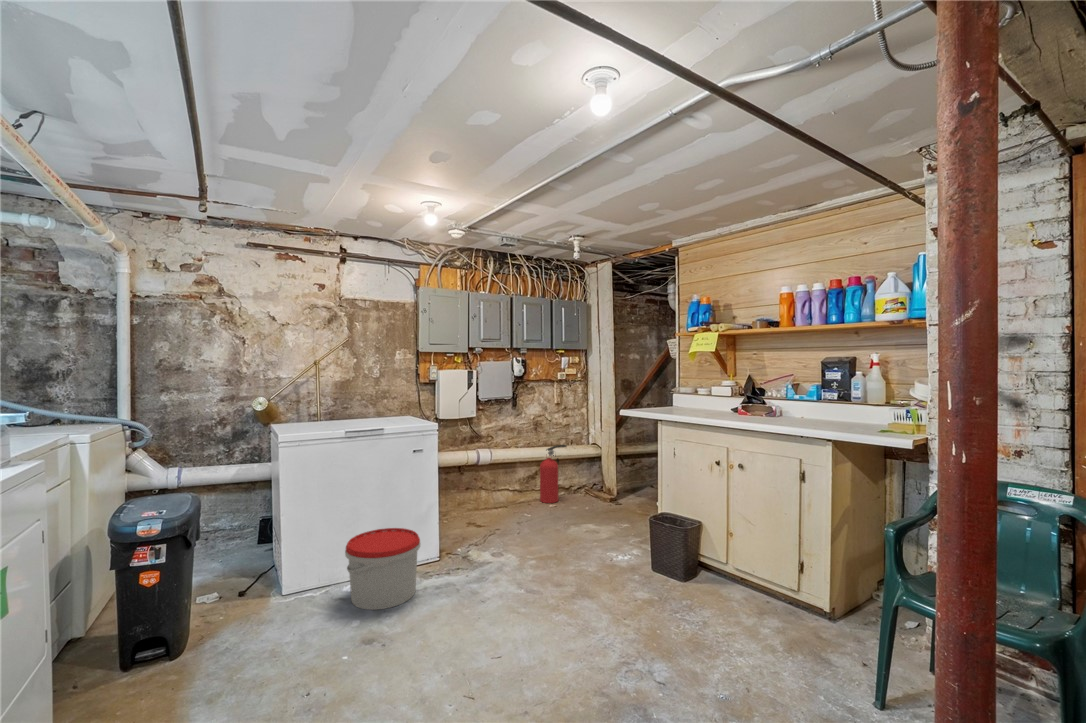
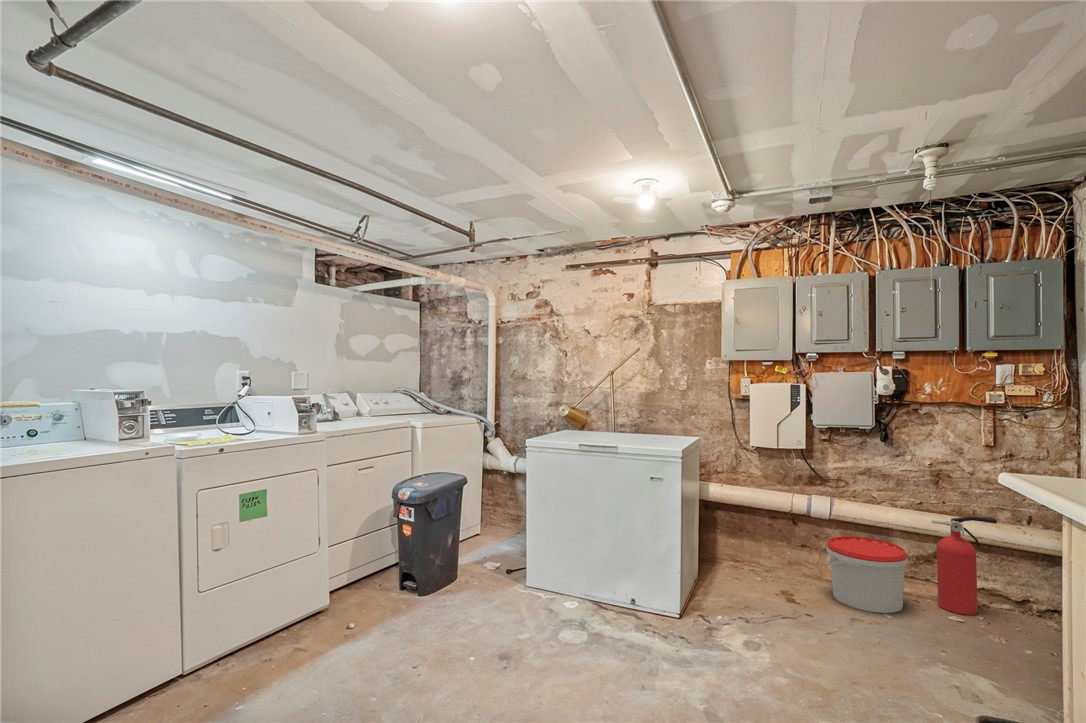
bucket: present [345,528,421,610] -> present [827,536,908,613]

